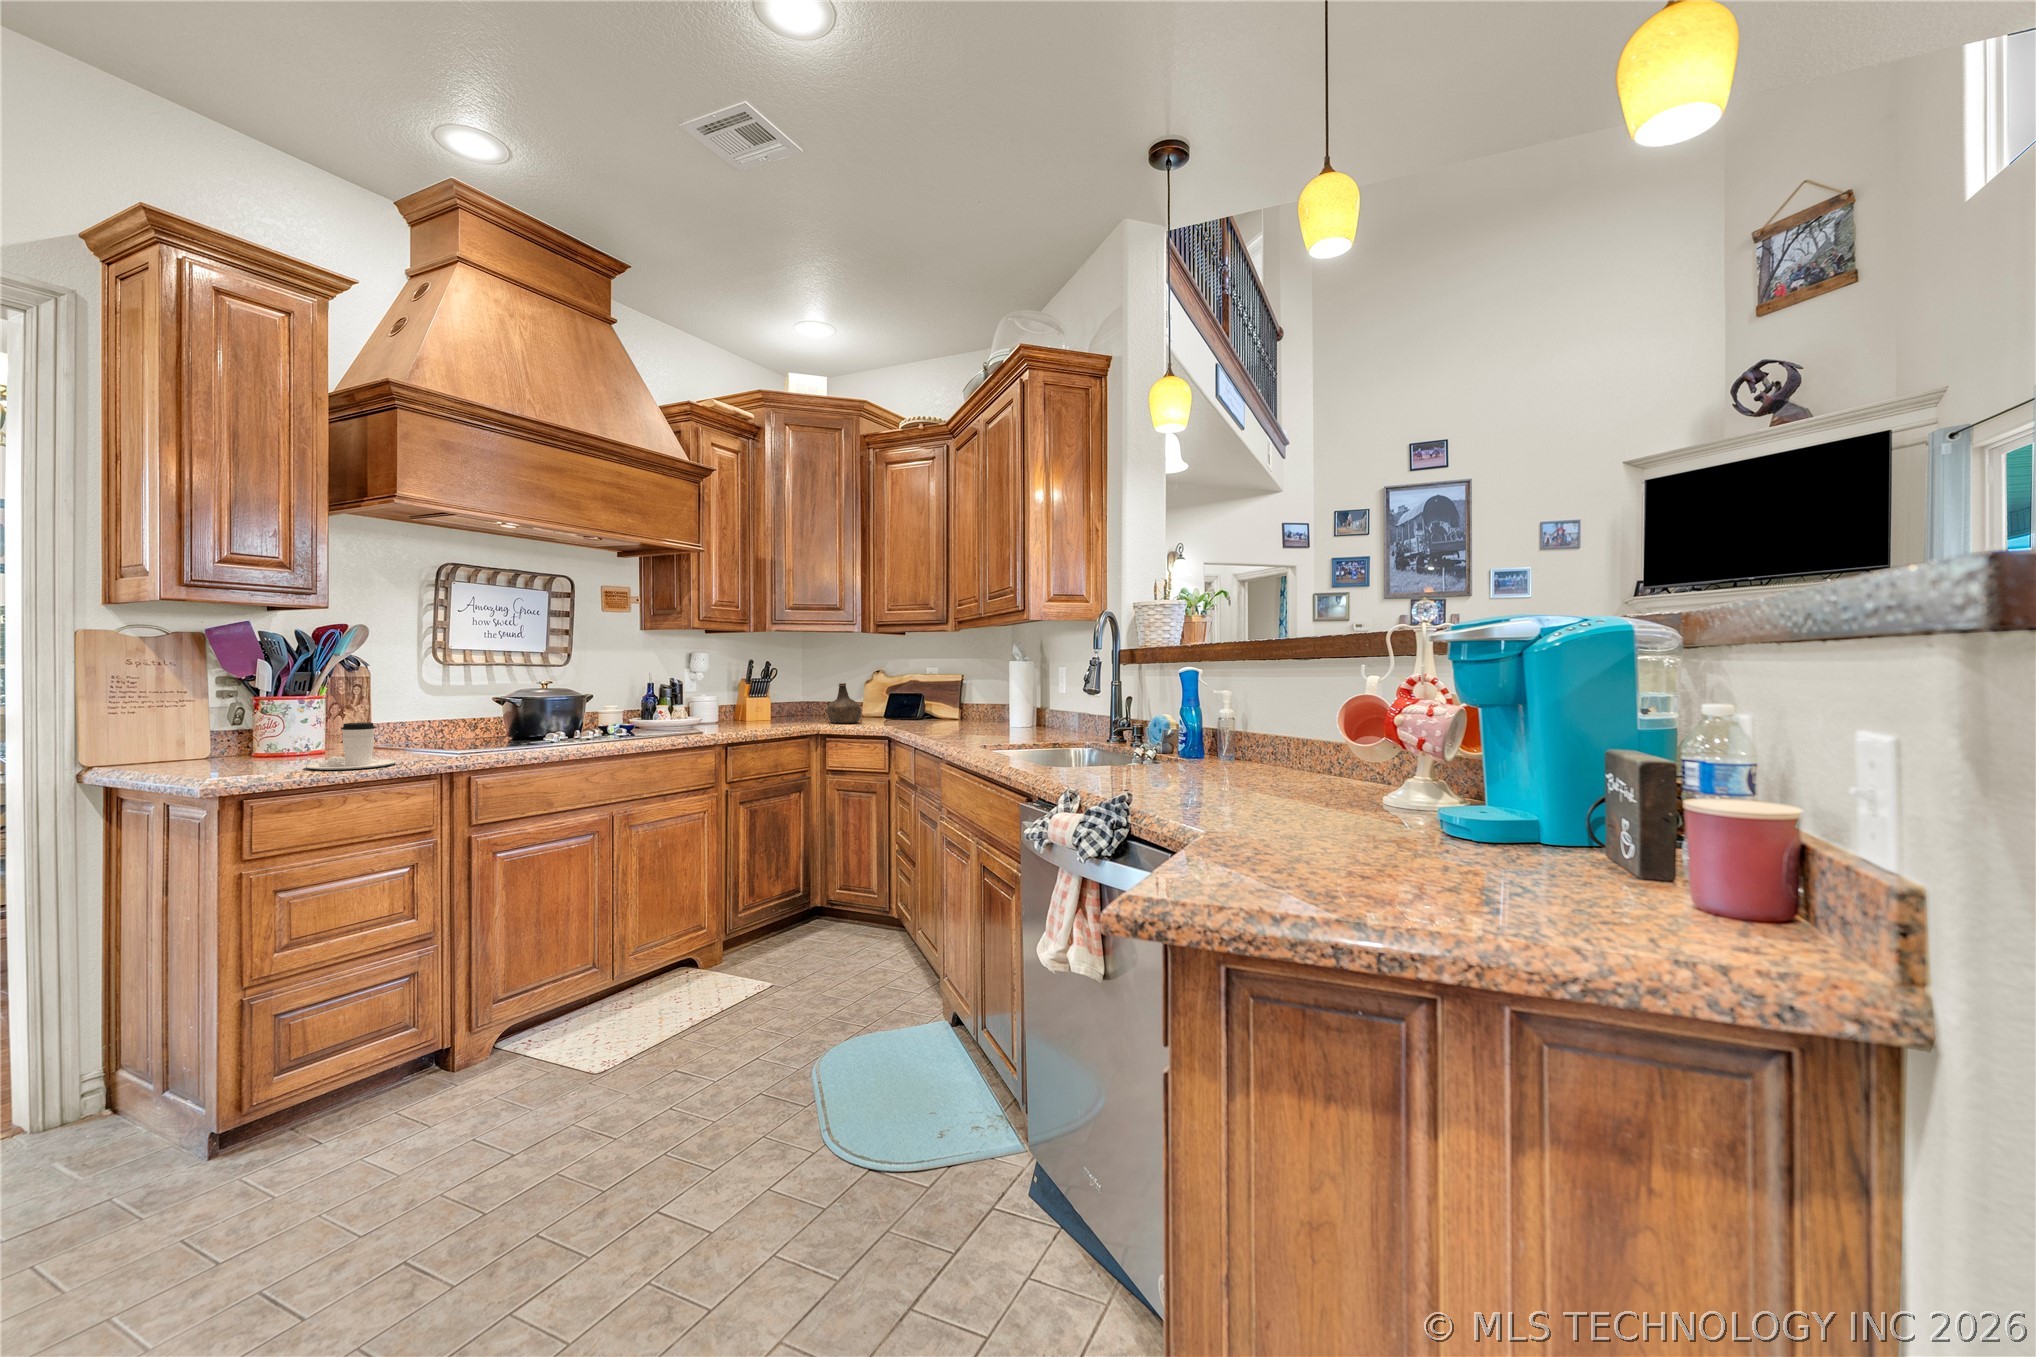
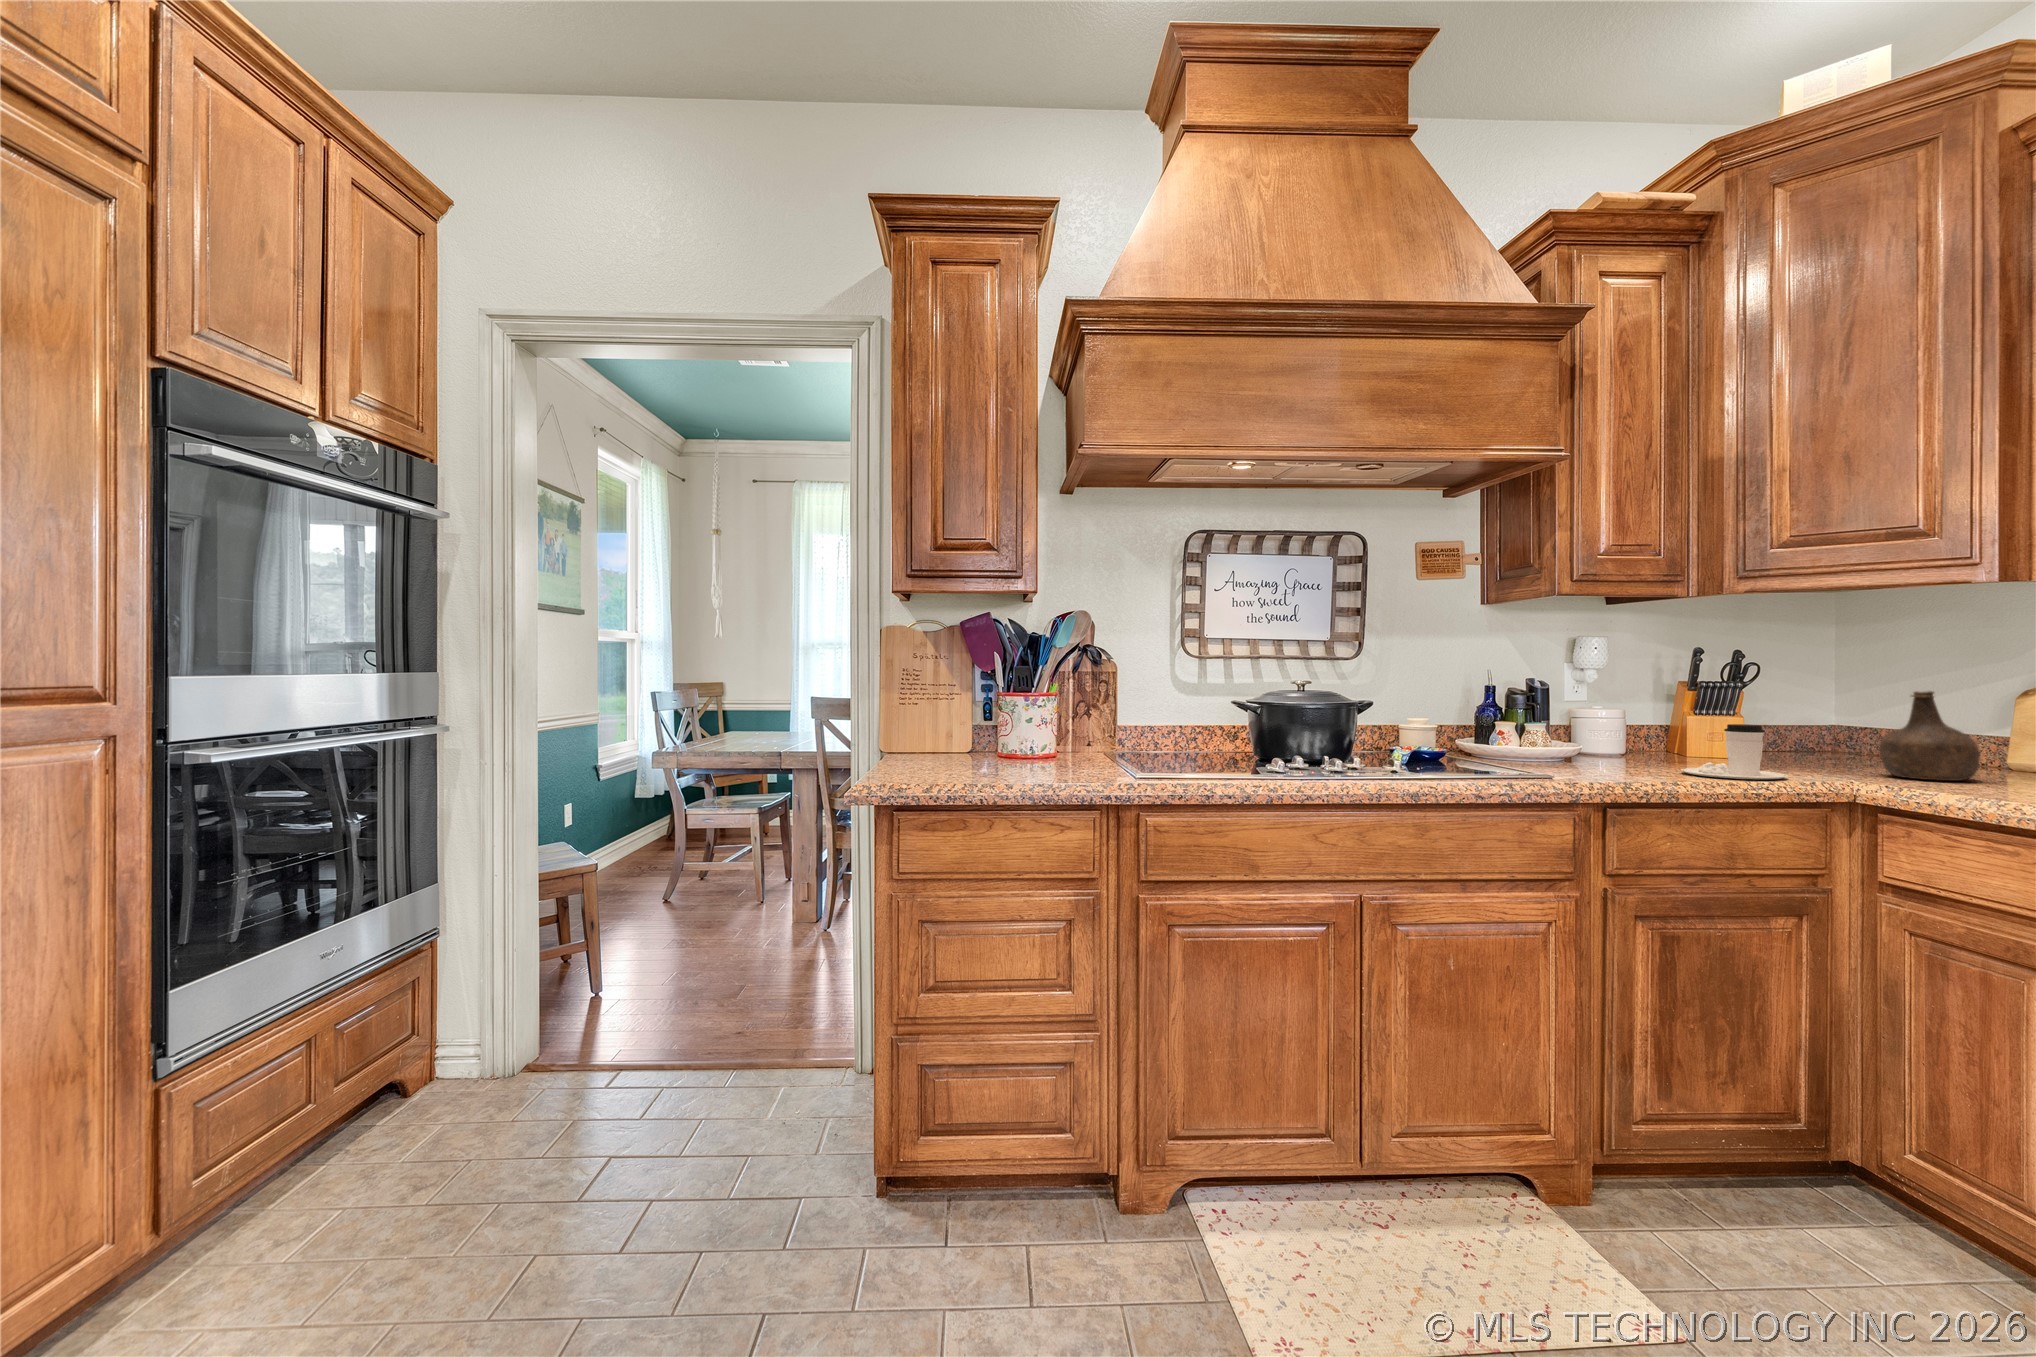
coffee cup: present [304,723,397,770] -> present [1681,724,1788,779]

